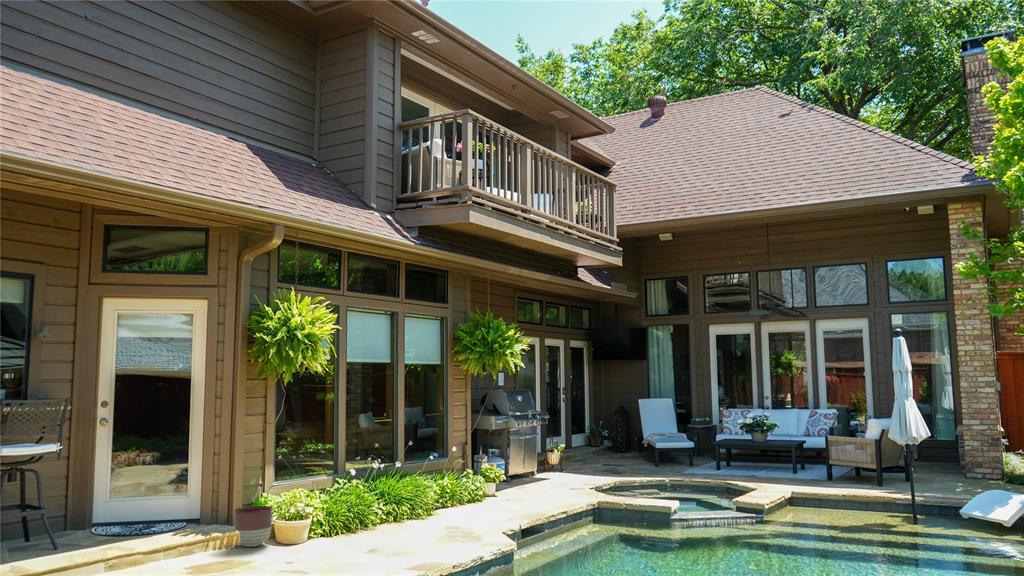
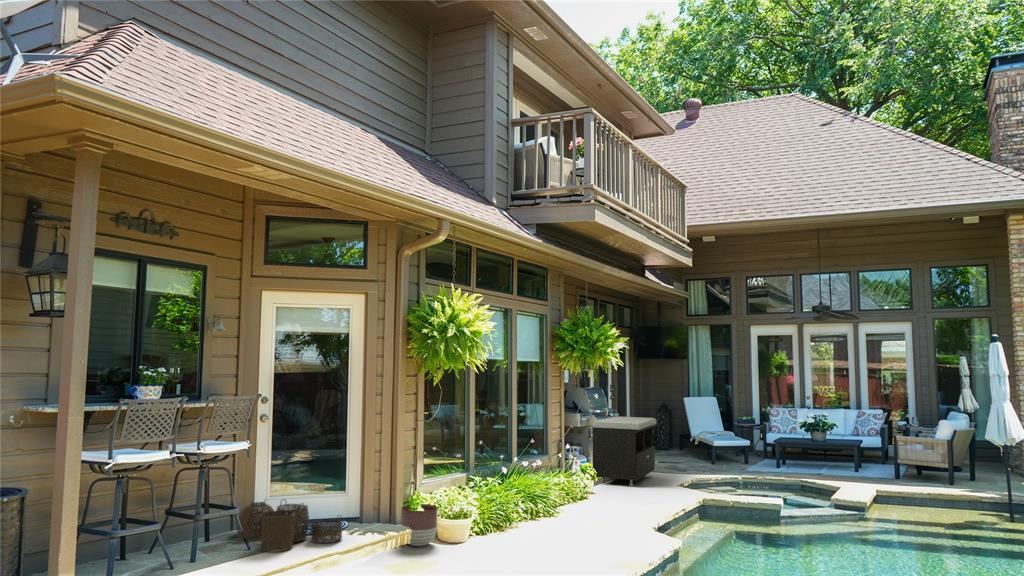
storage bench: none [500,420,576,490] -> present [593,416,657,486]
woven basket: none [55,500,156,549] -> present [238,502,342,551]

